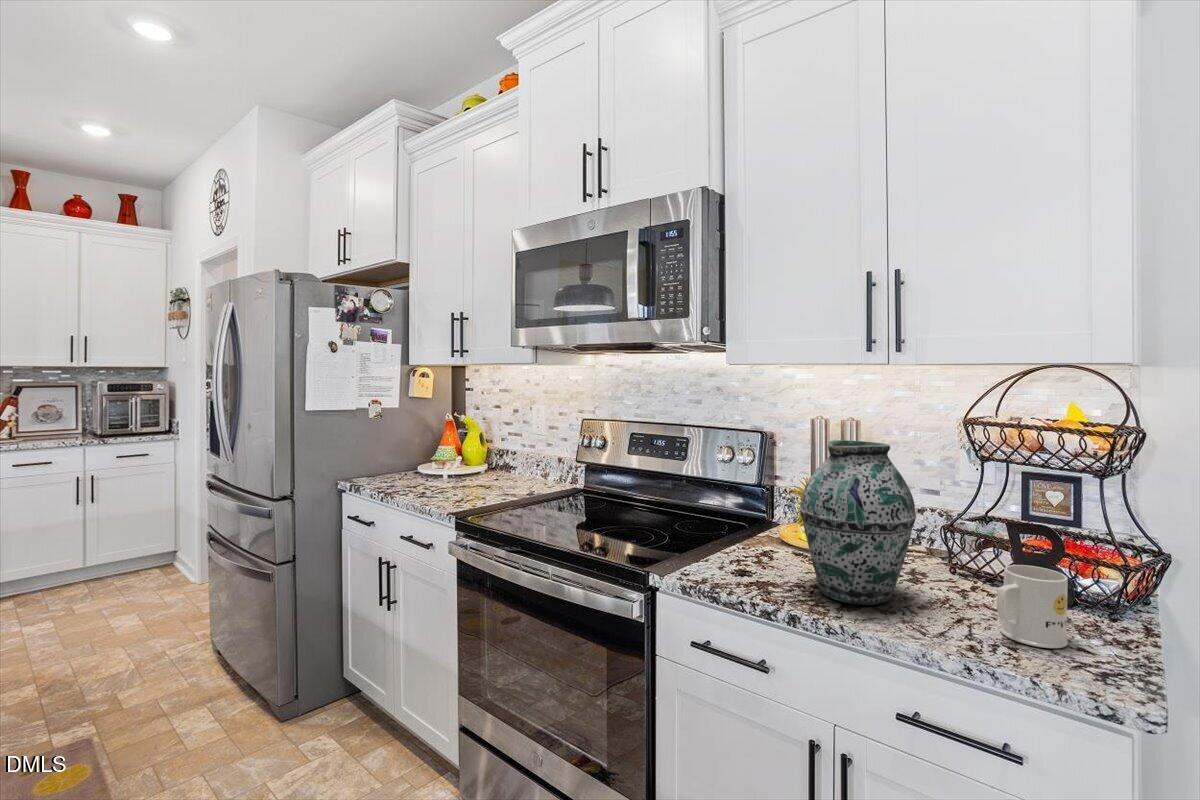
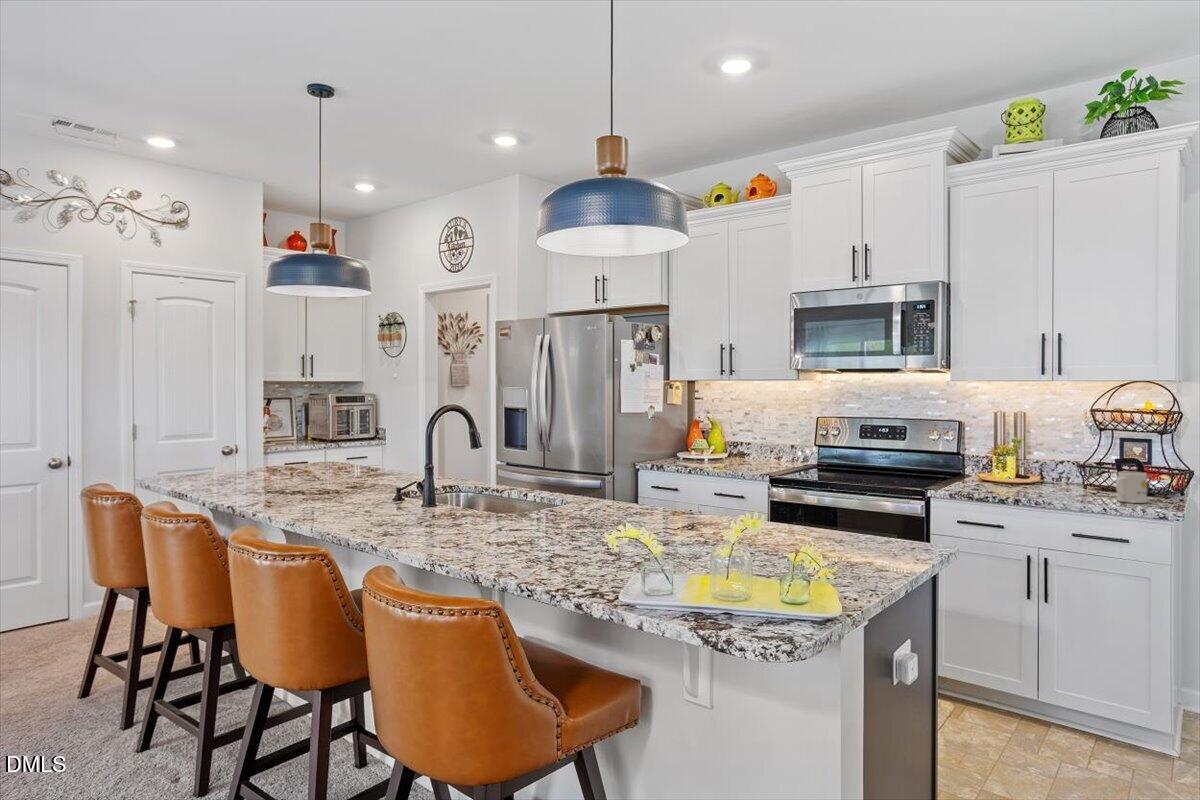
vase: present [800,440,916,605] -> none [1011,419,1073,495]

